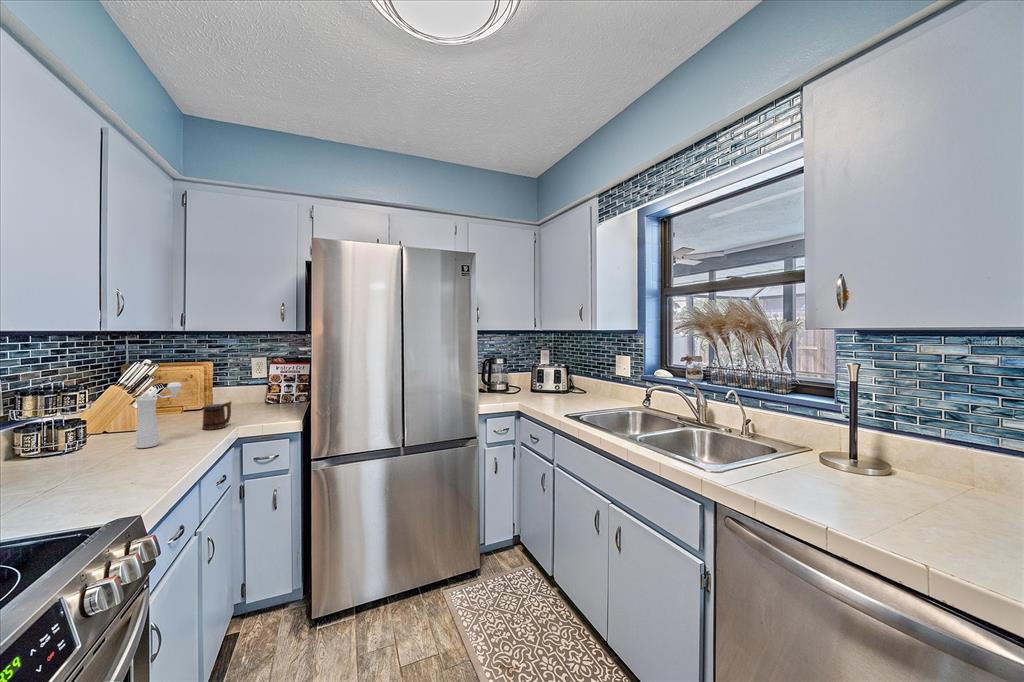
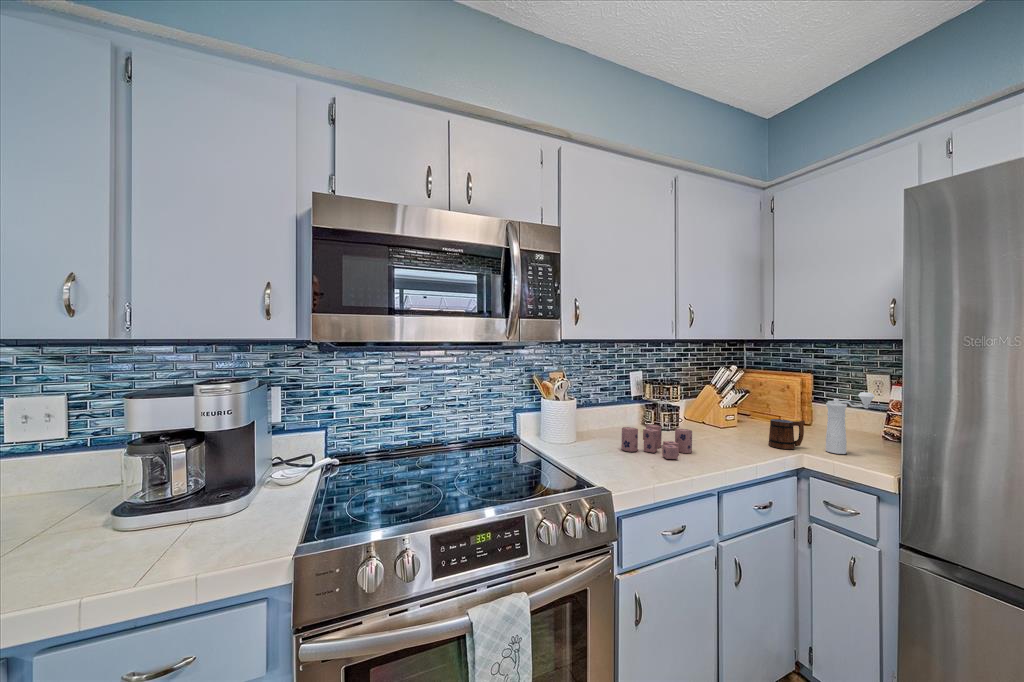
pepper mill: present [135,382,182,448] -> present [826,392,875,454]
candle: none [45,434,145,483] -> present [621,425,692,459]

